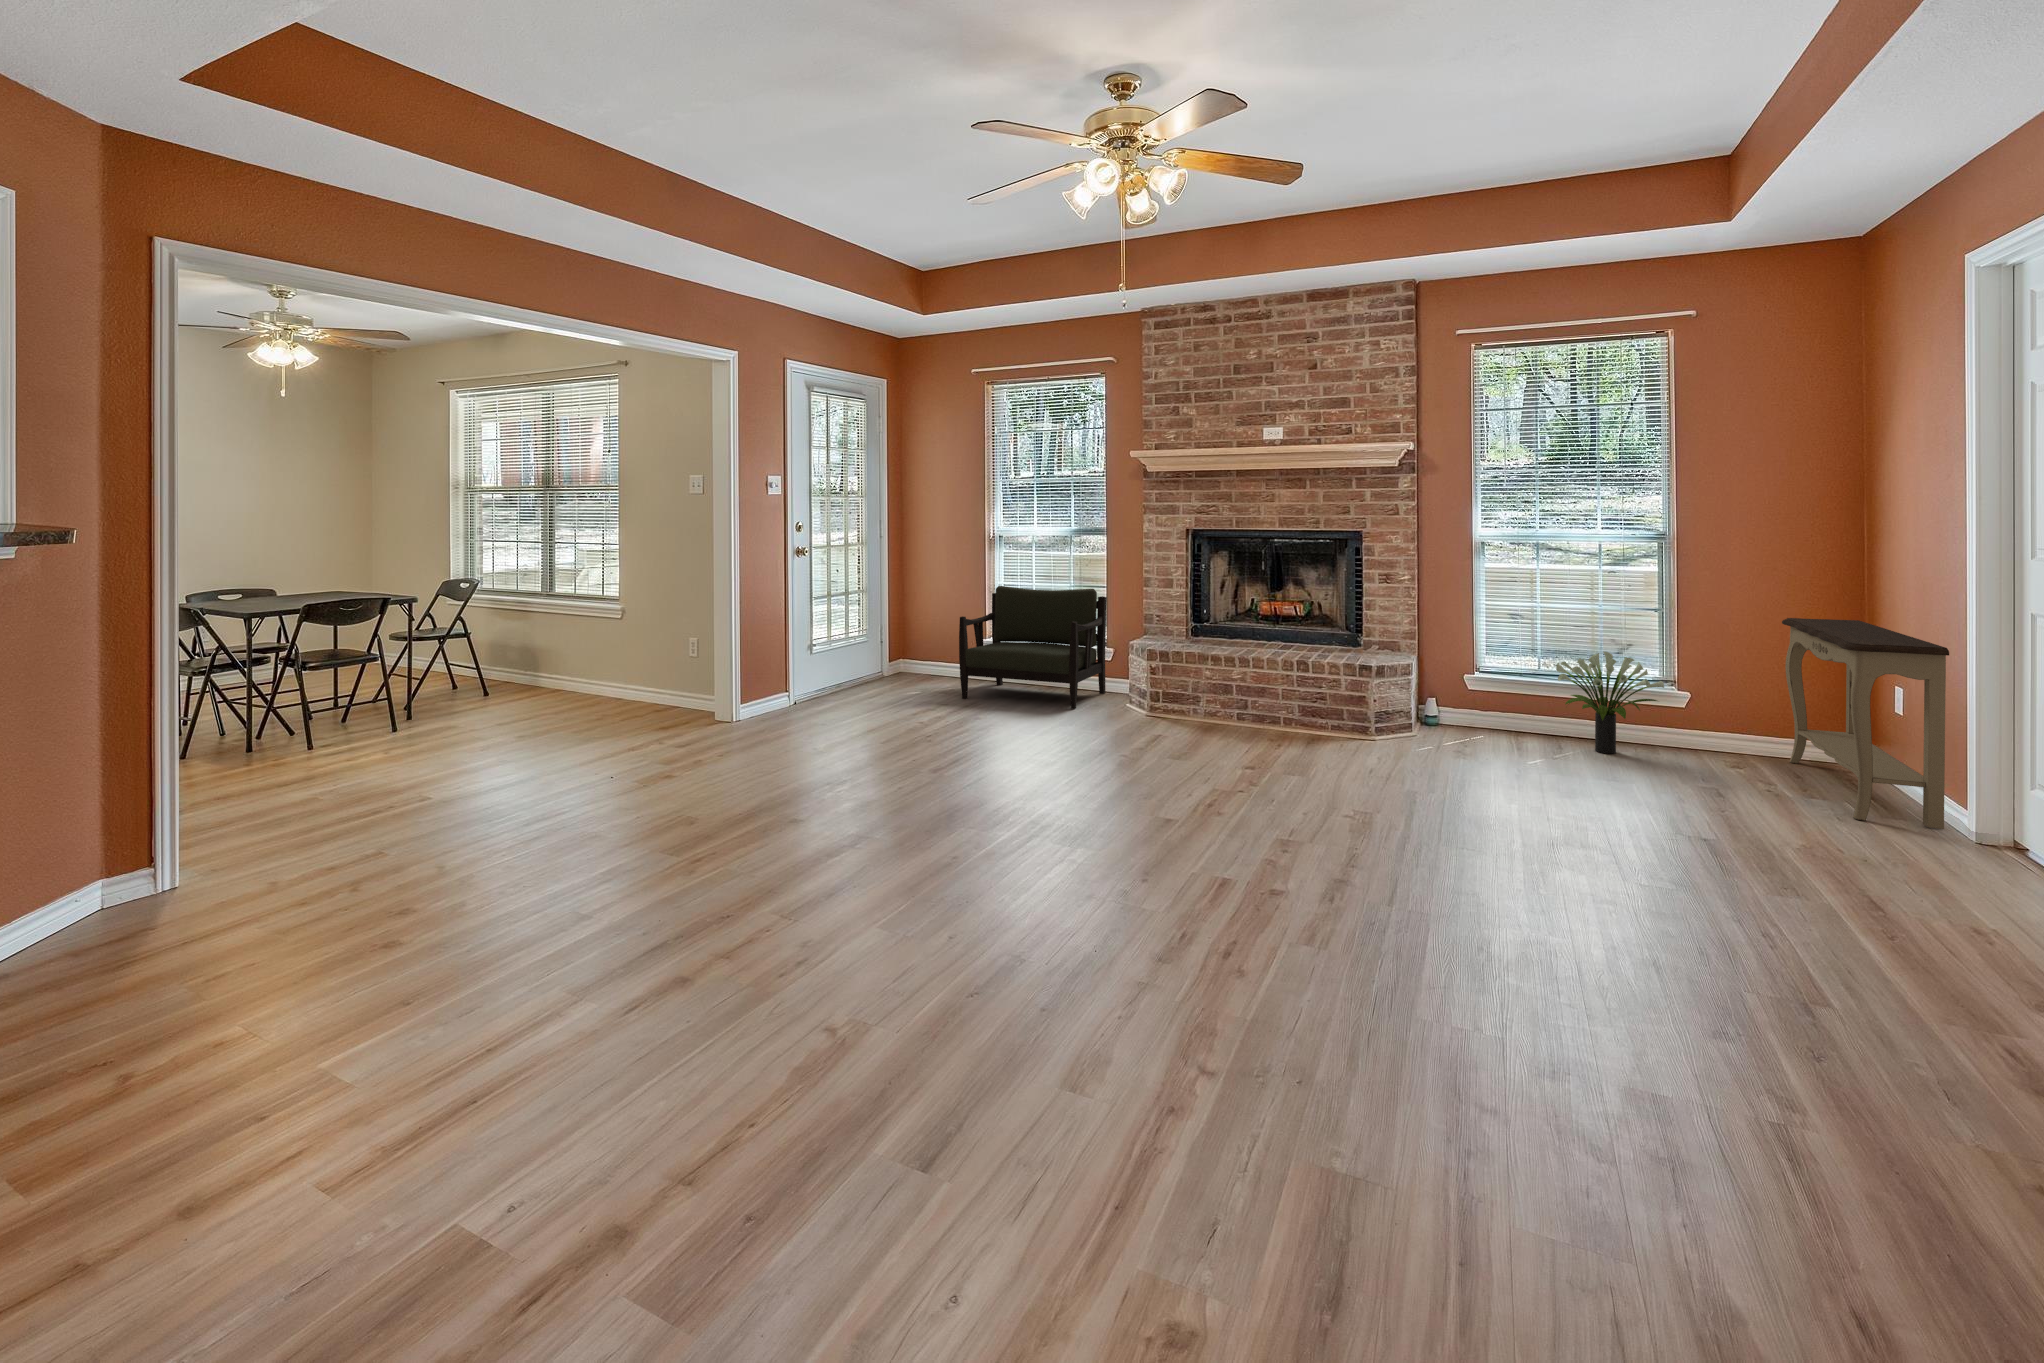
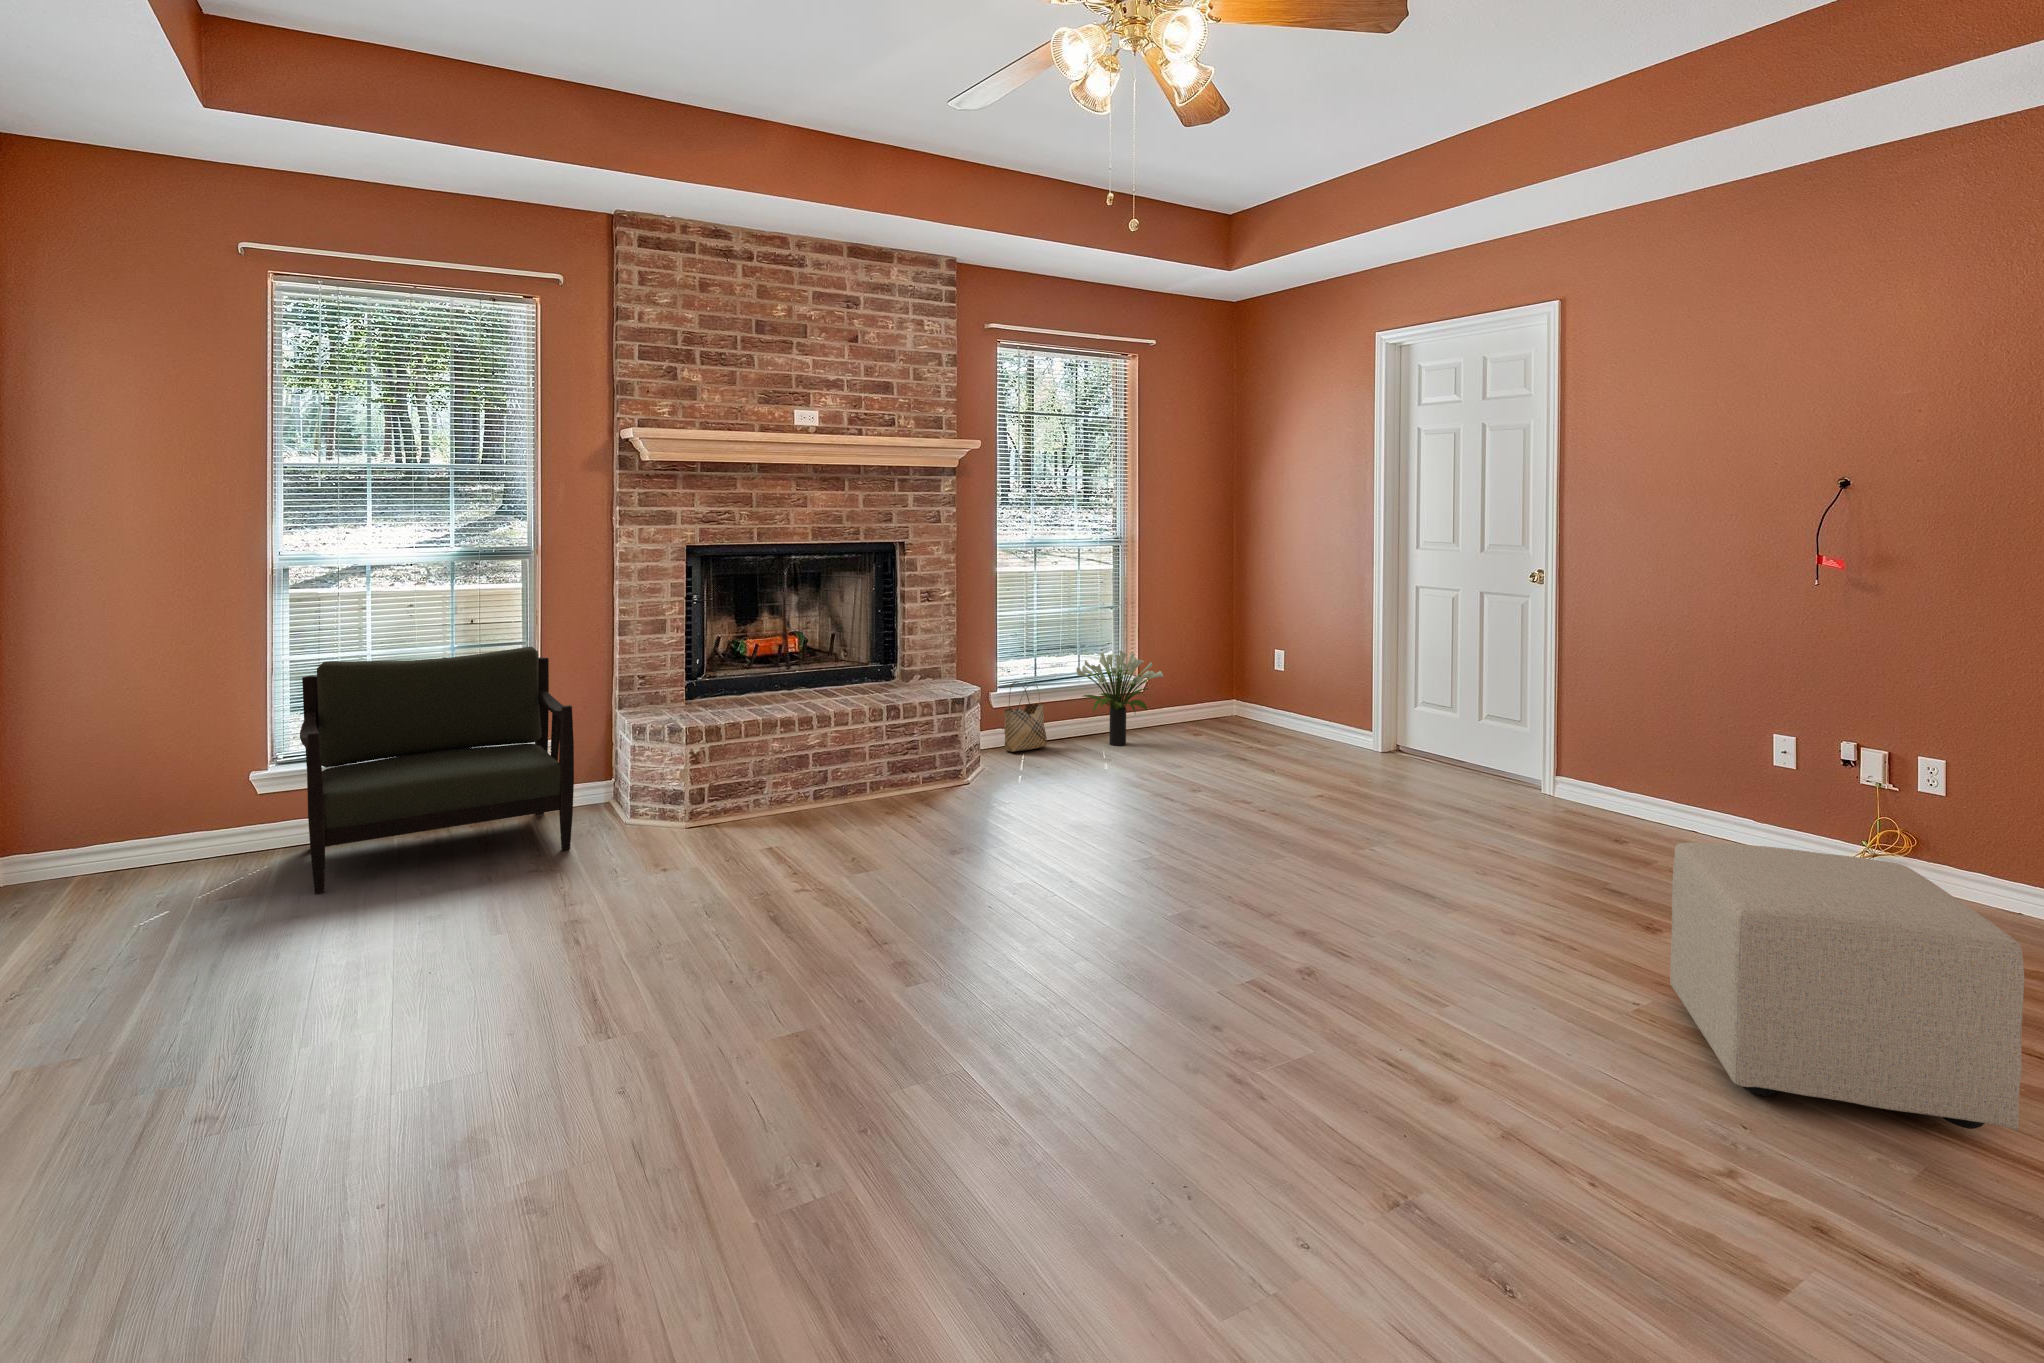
console table: present [1782,618,1949,829] -> none [1197,603,1369,756]
woven basket: none [1466,668,1520,736] -> present [1004,682,1047,752]
ottoman: none [1291,842,1659,1169] -> present [1670,842,2024,1131]

